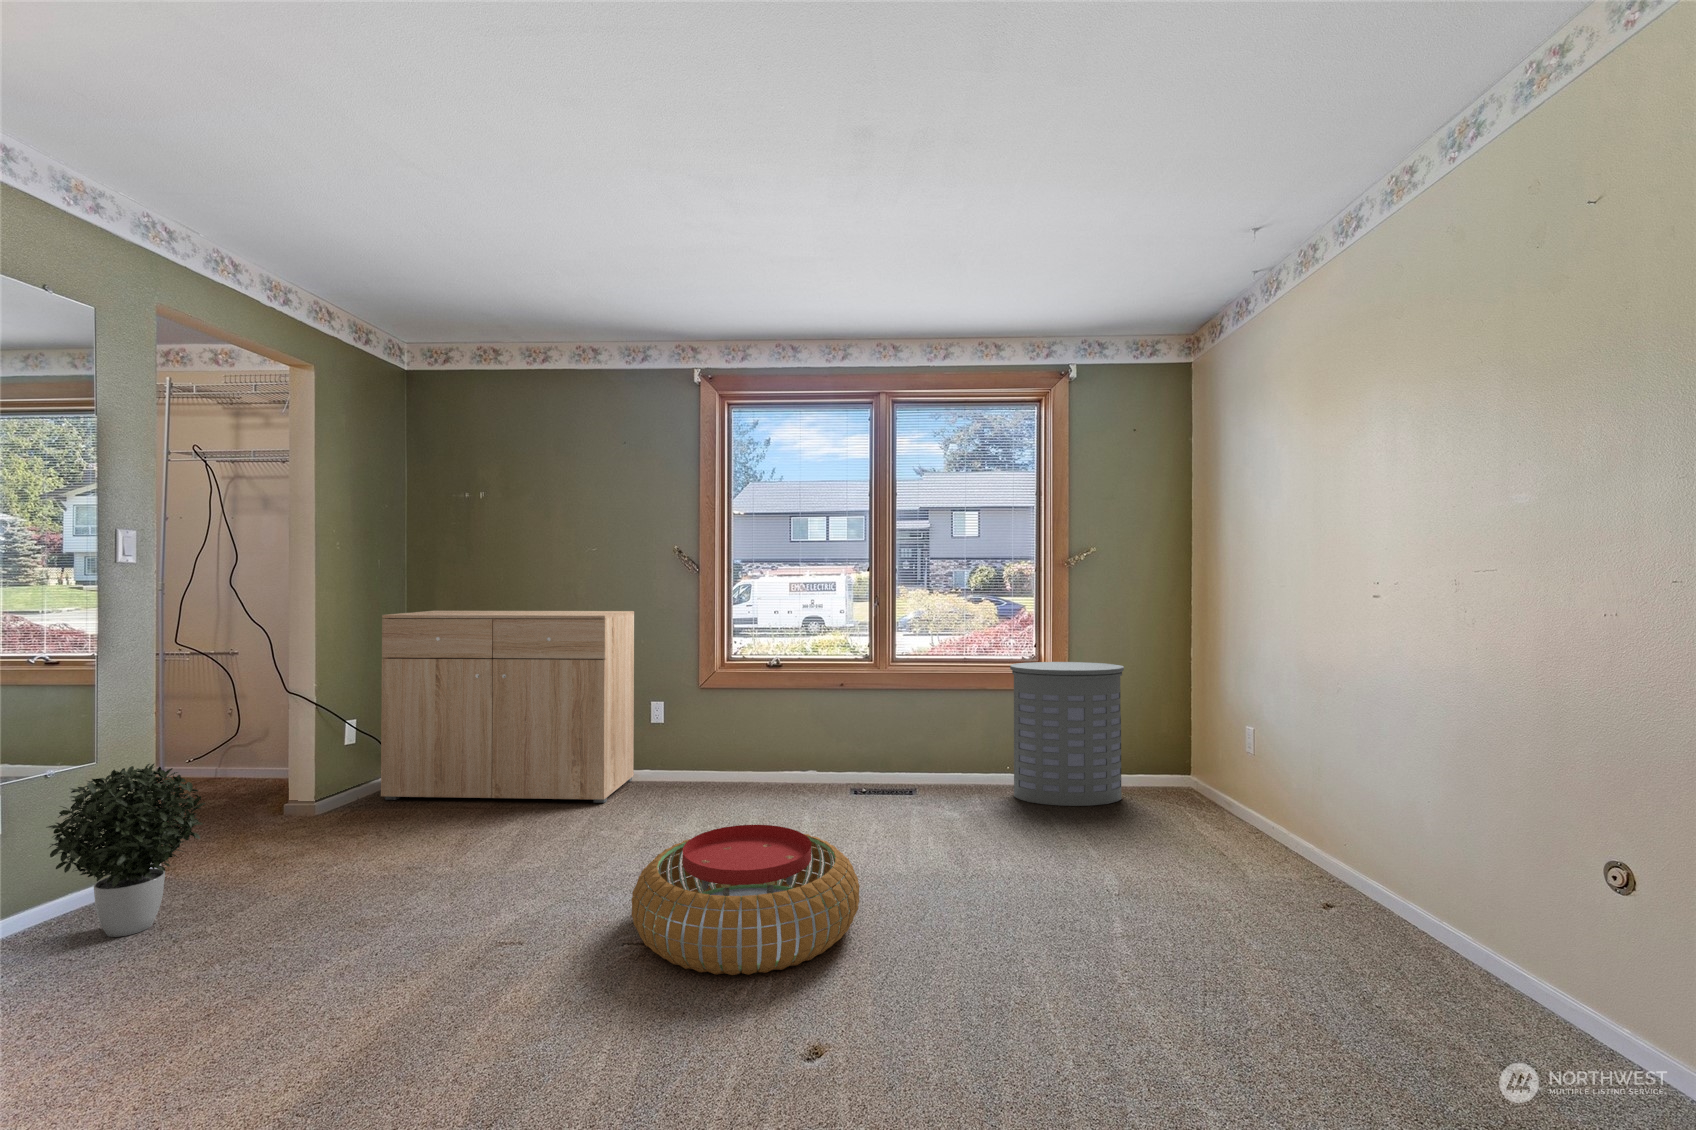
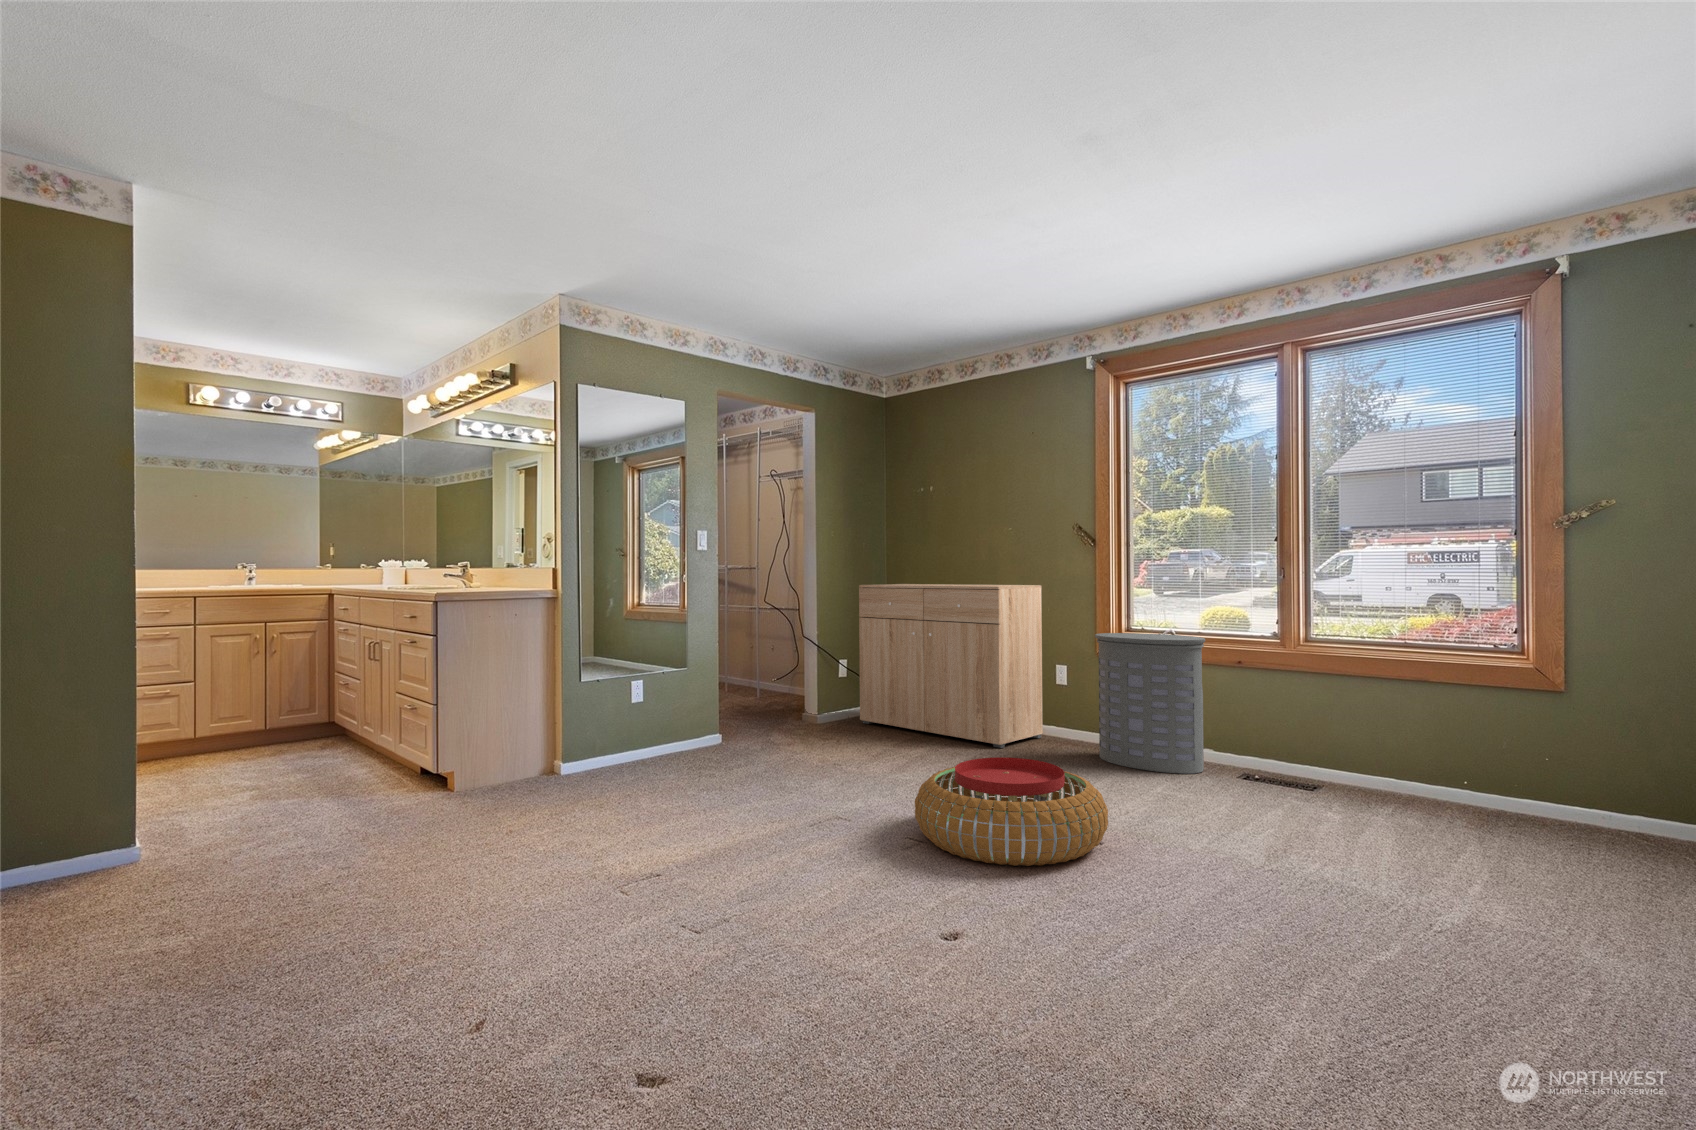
laundry hamper: present [1010,662,1124,806] -> present [1095,633,1205,774]
potted plant: present [46,764,205,937] -> none [659,664,729,761]

